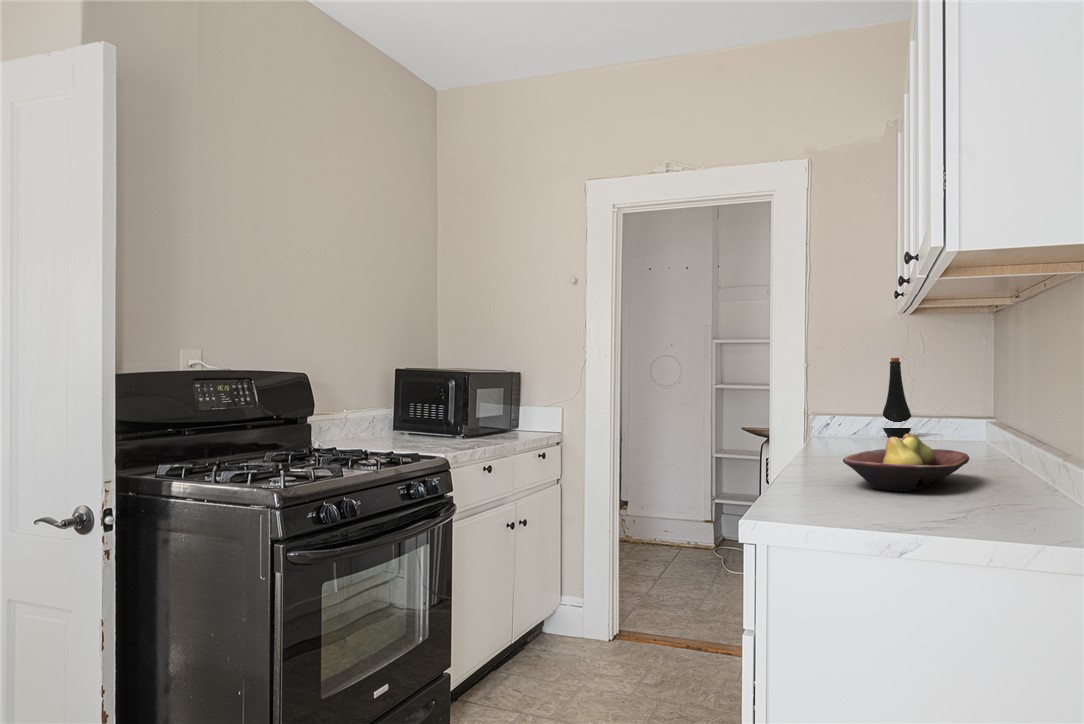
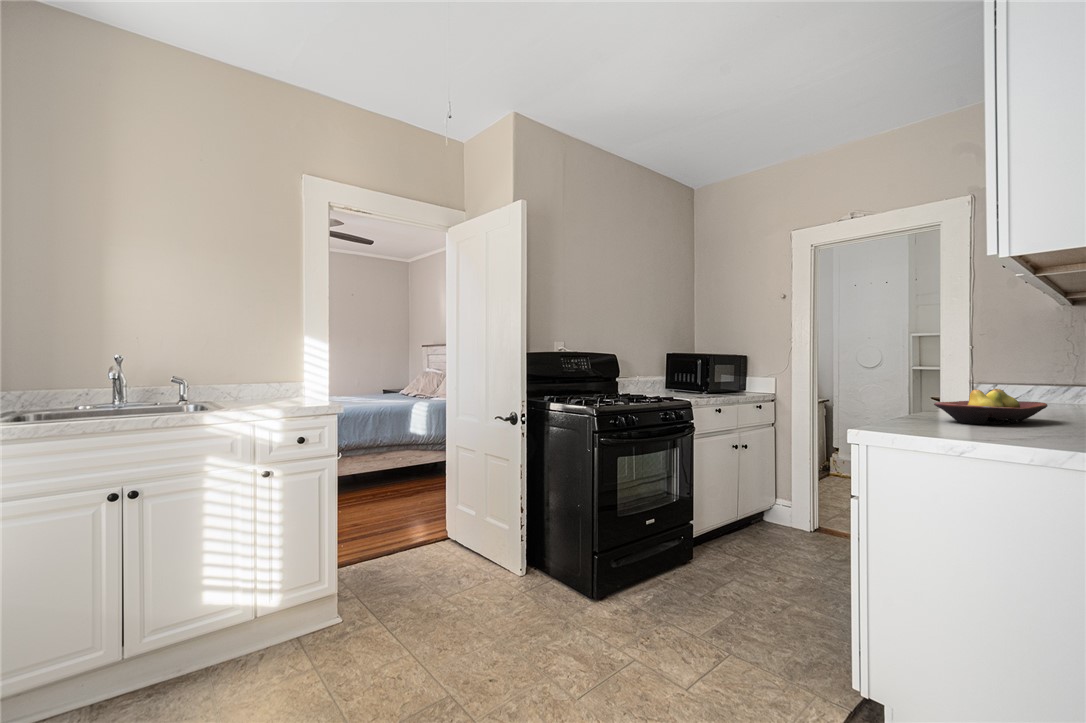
bottle: present [883,358,911,437] -> none [1031,342,1061,403]

